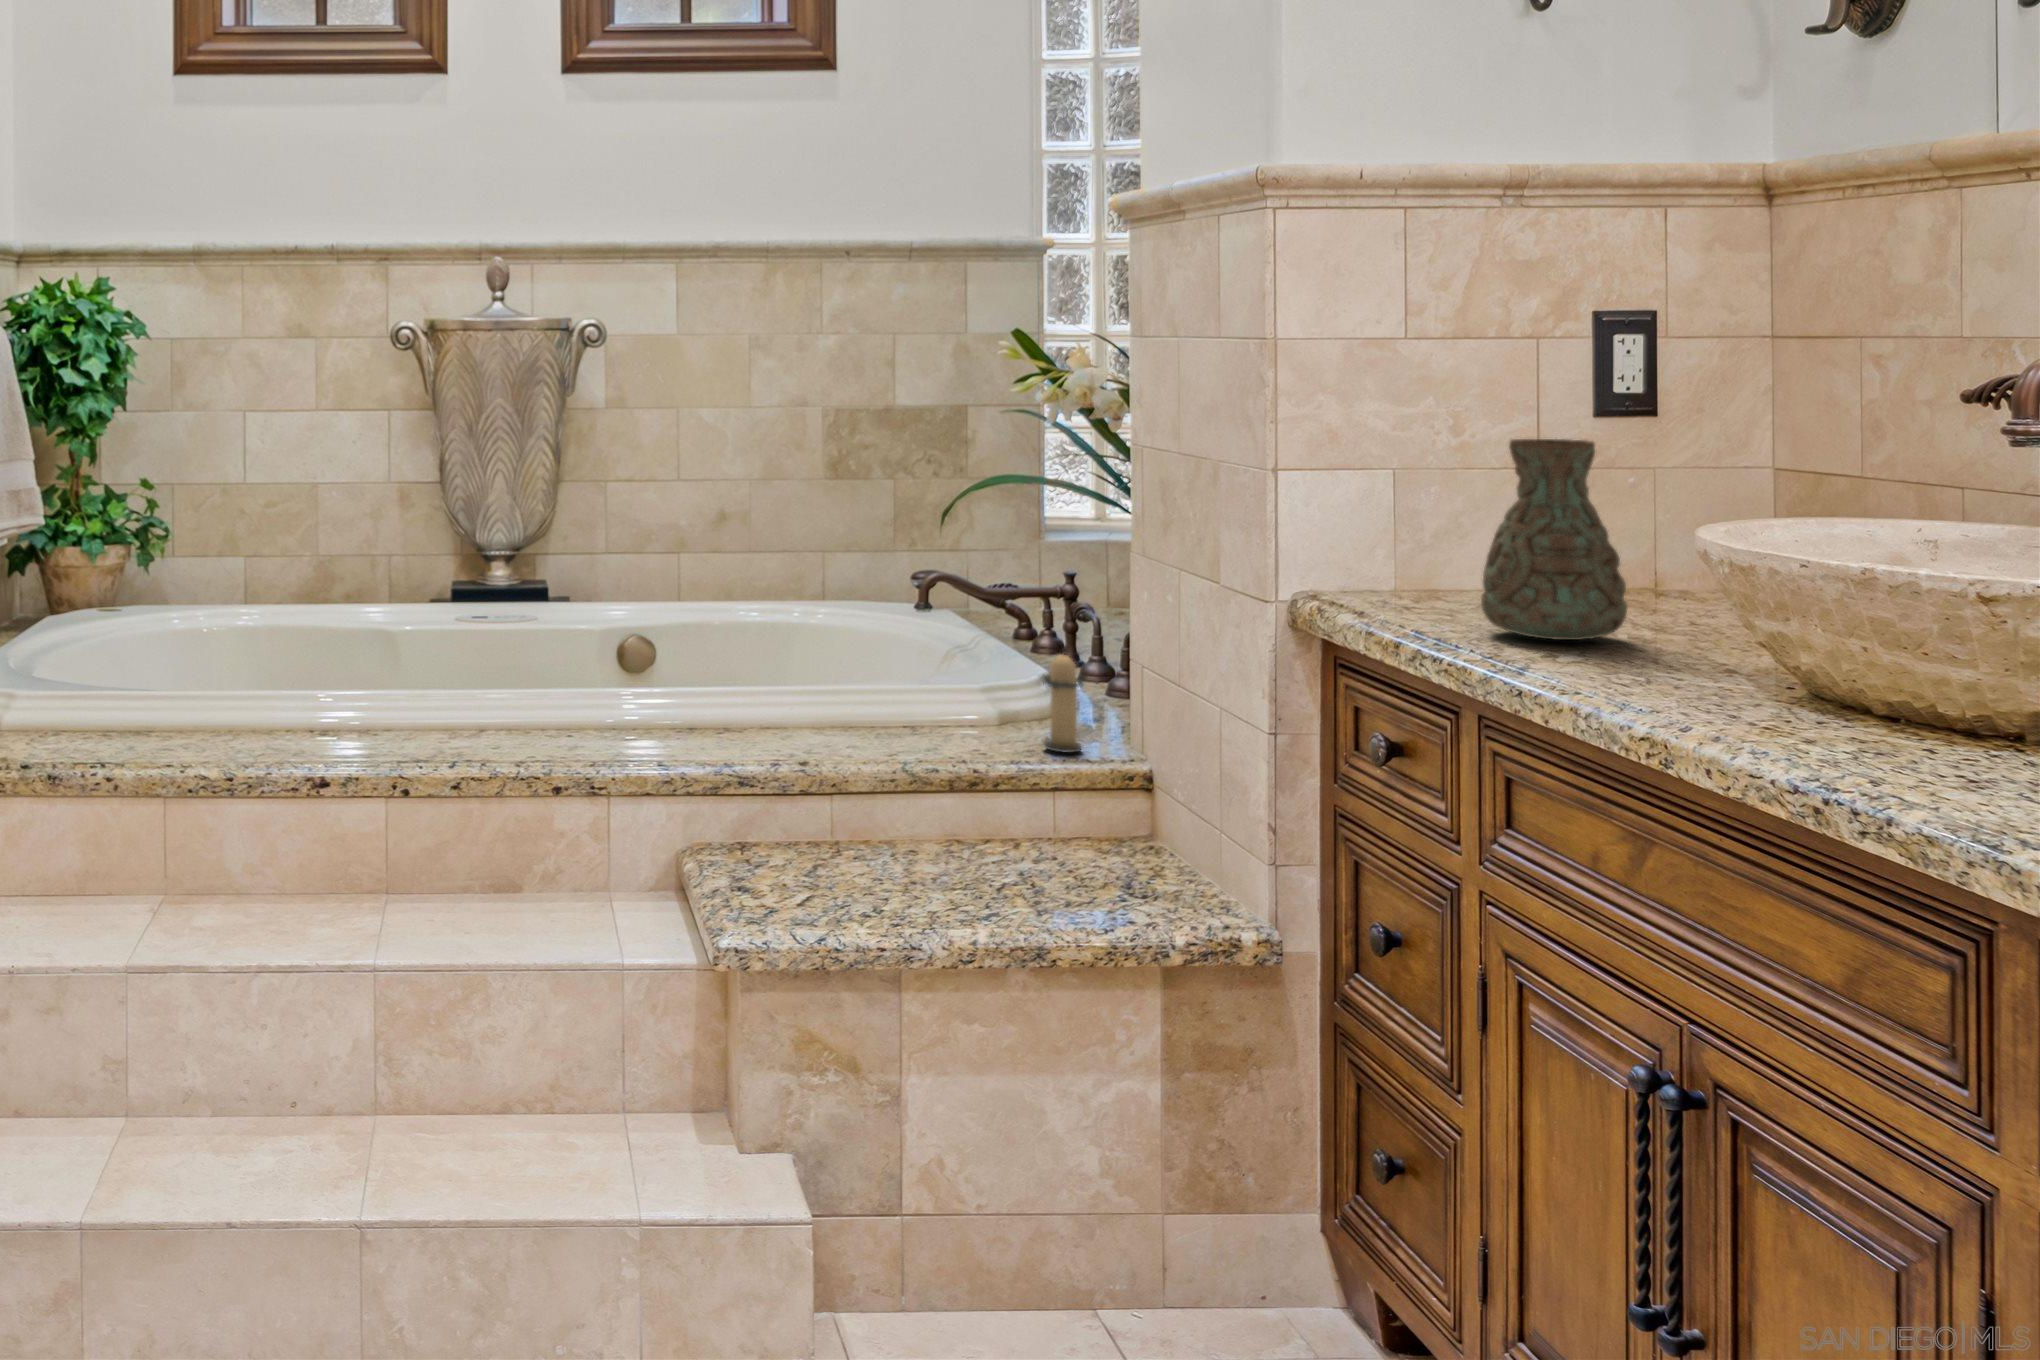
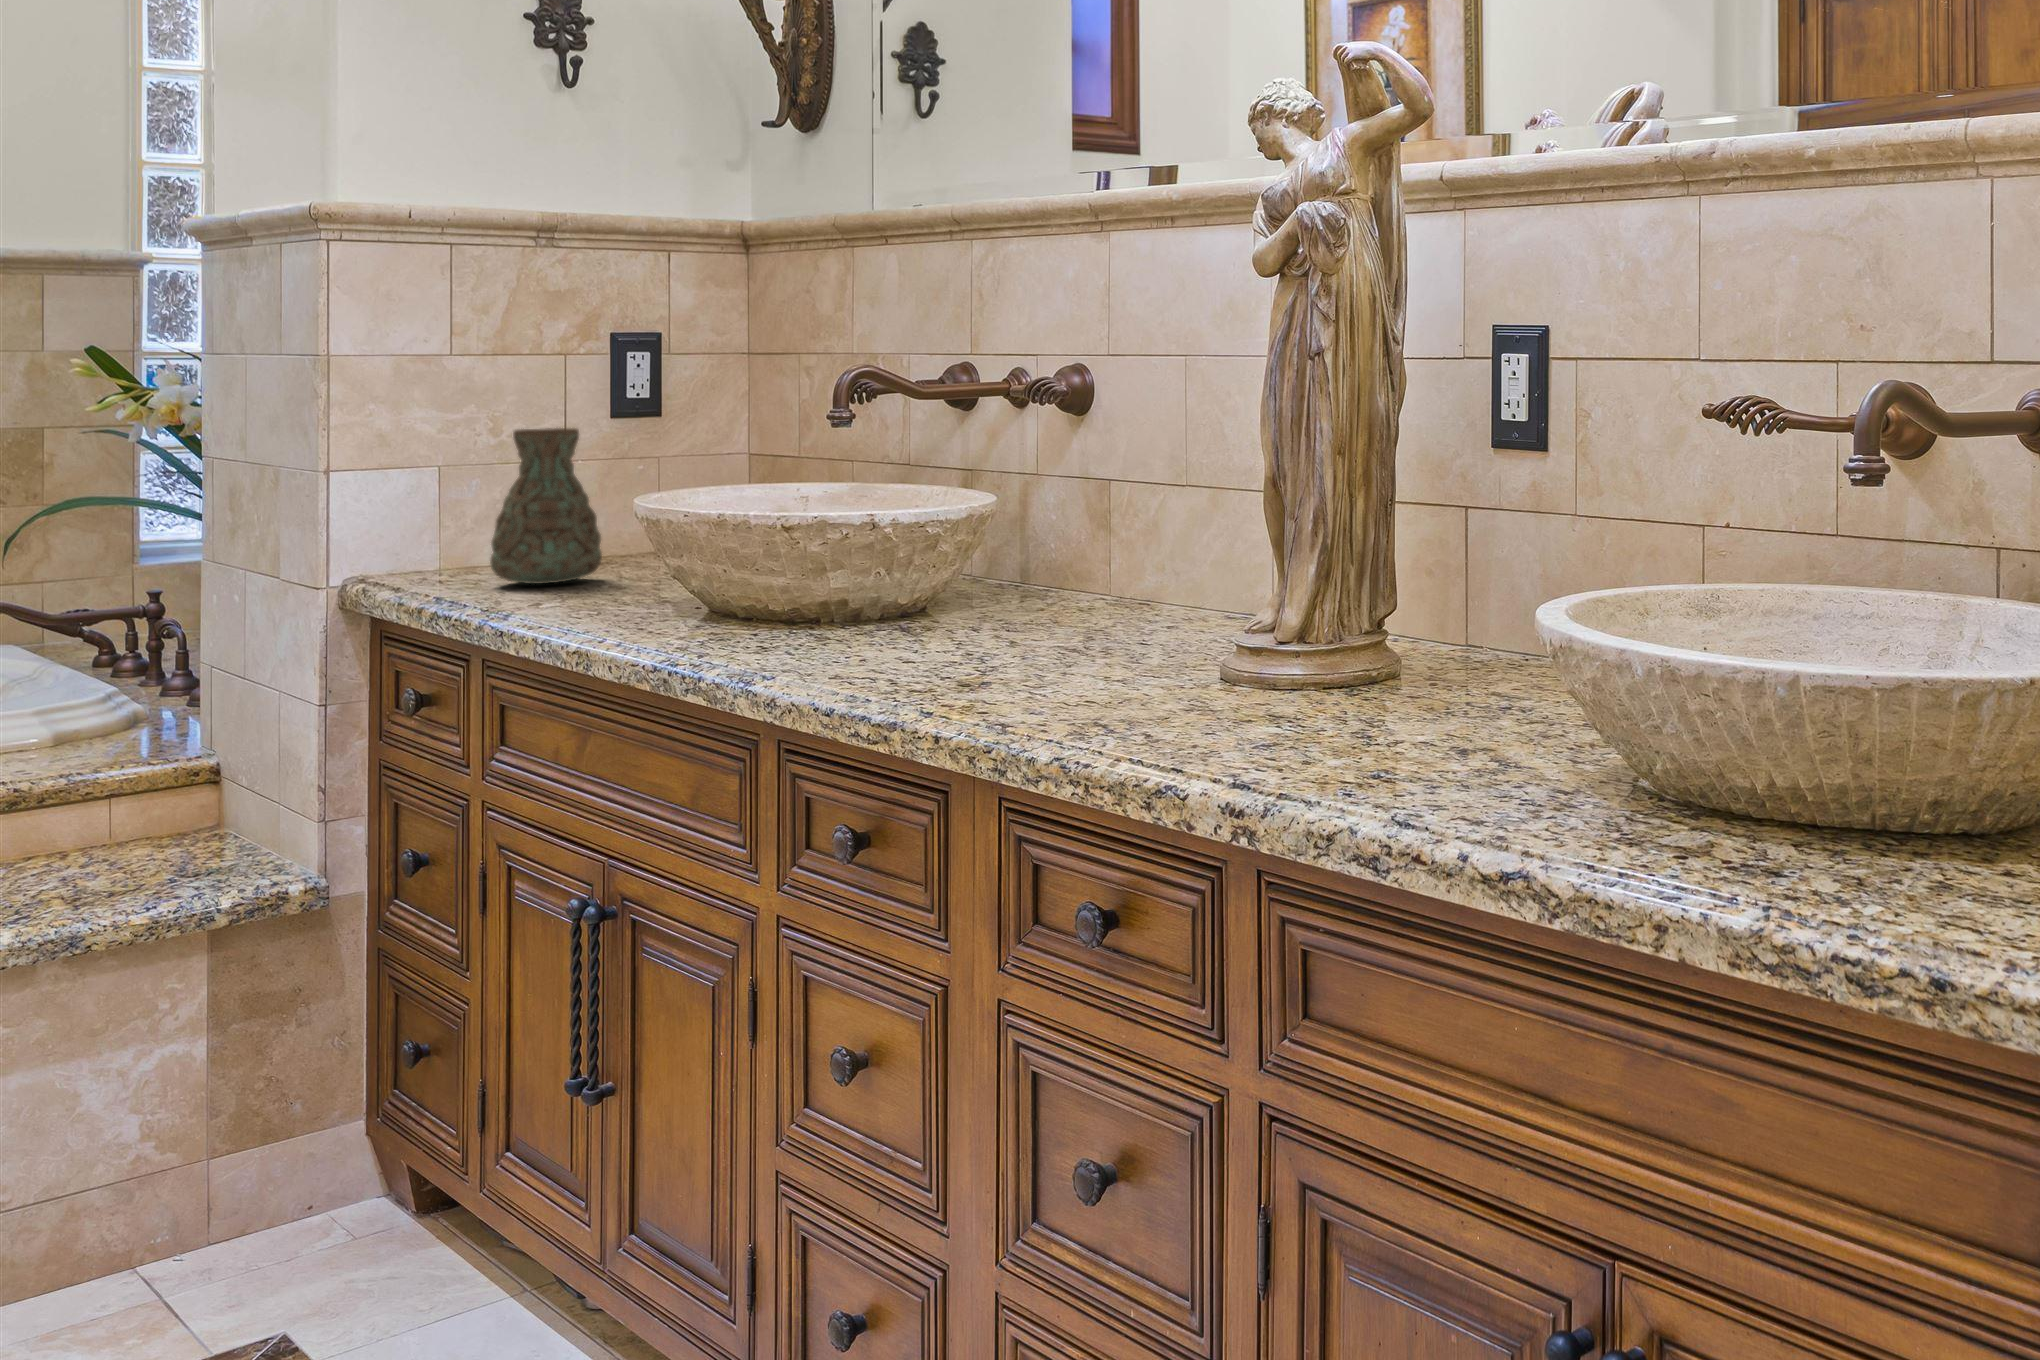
candle: present [1043,654,1083,752] -> none [90,662,153,768]

